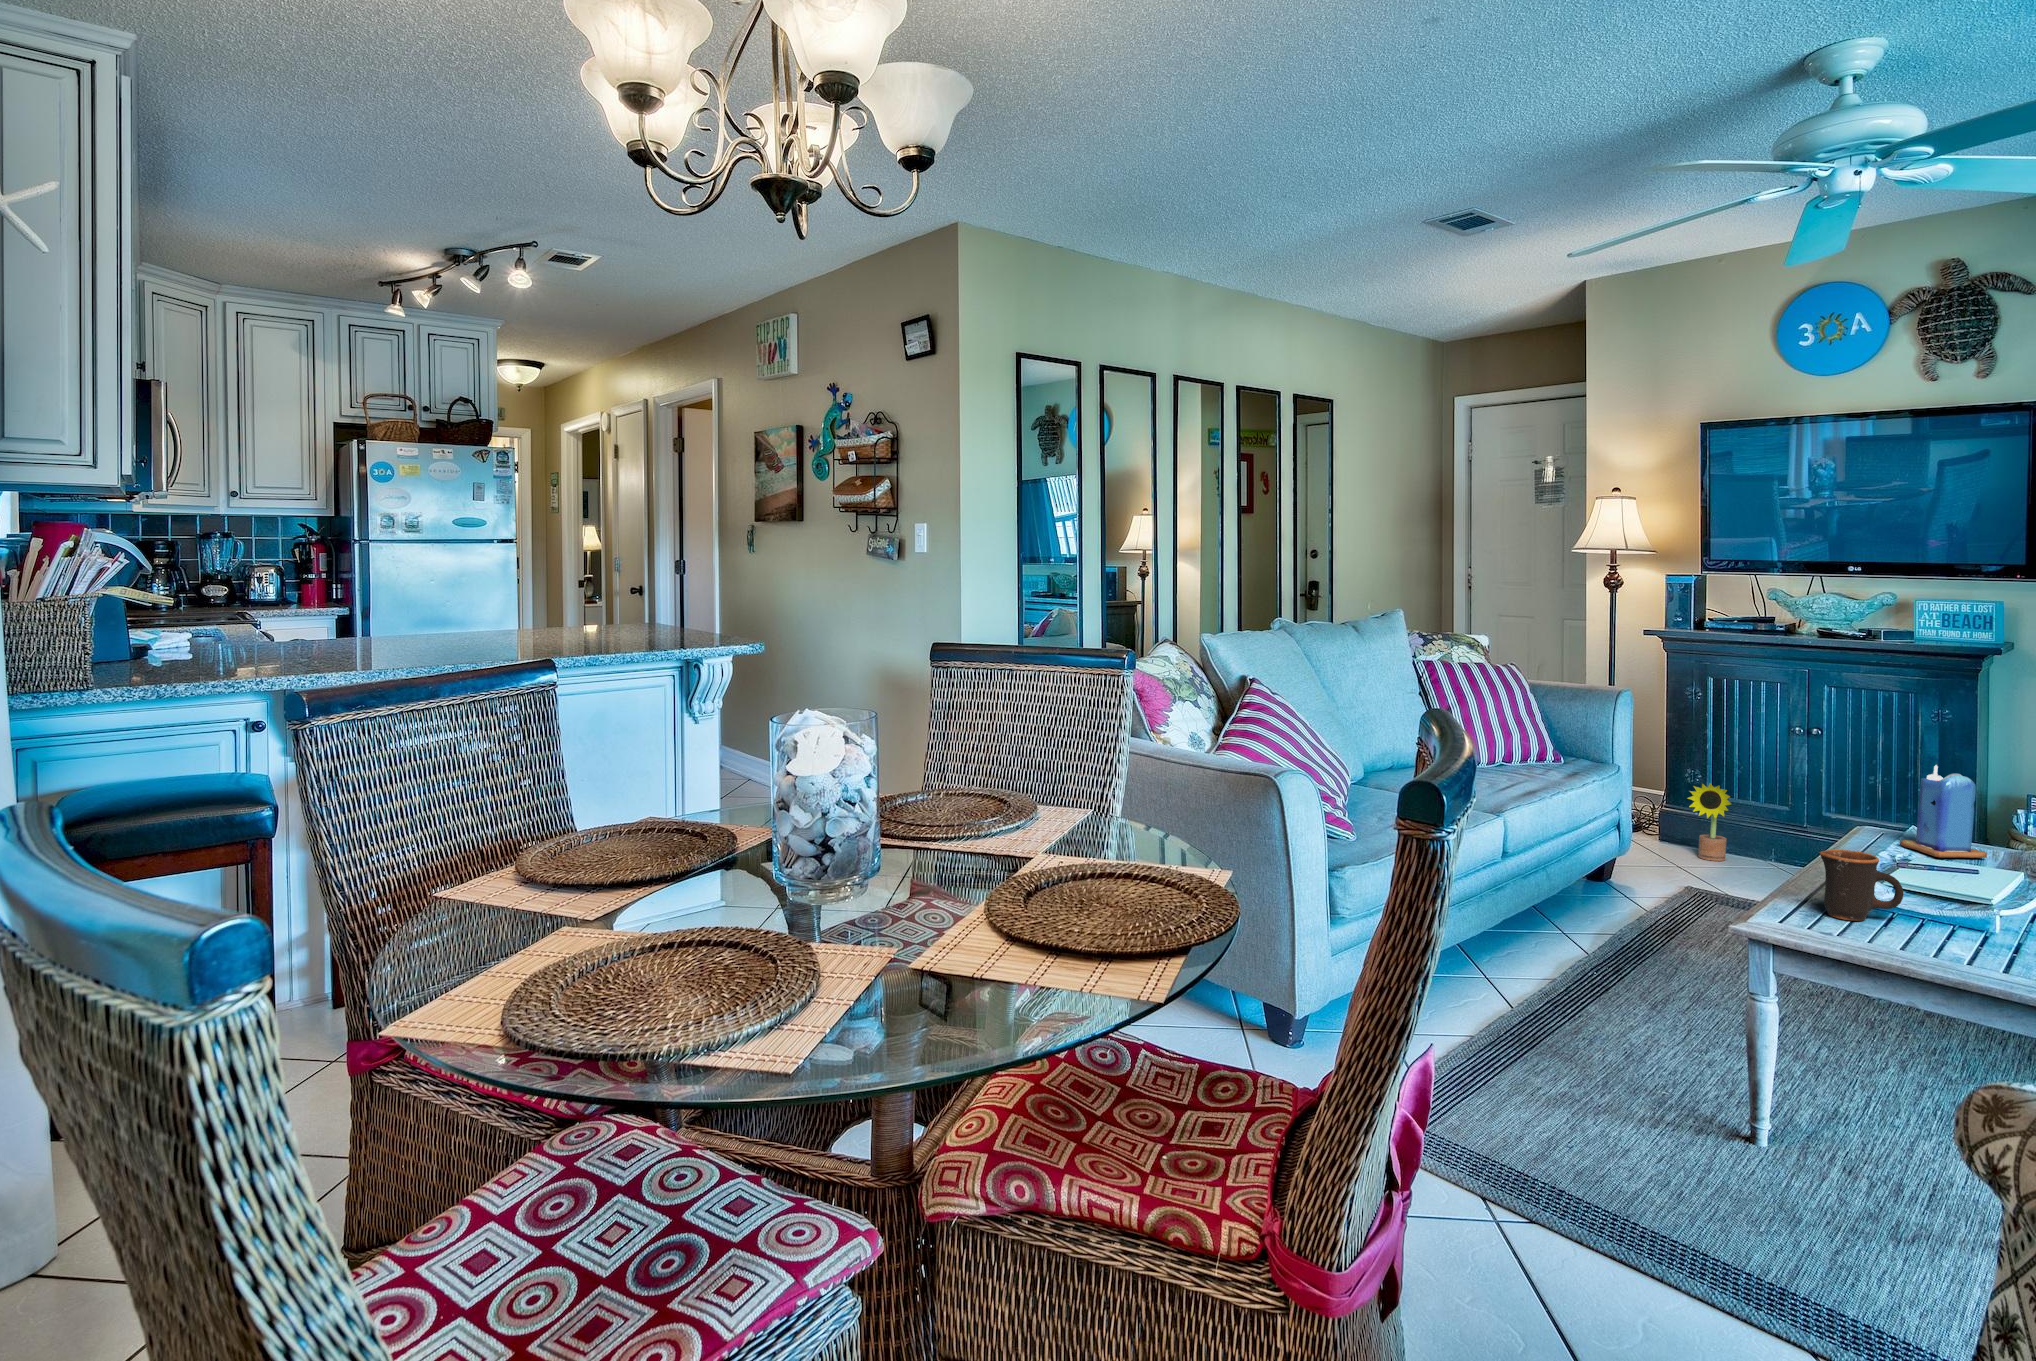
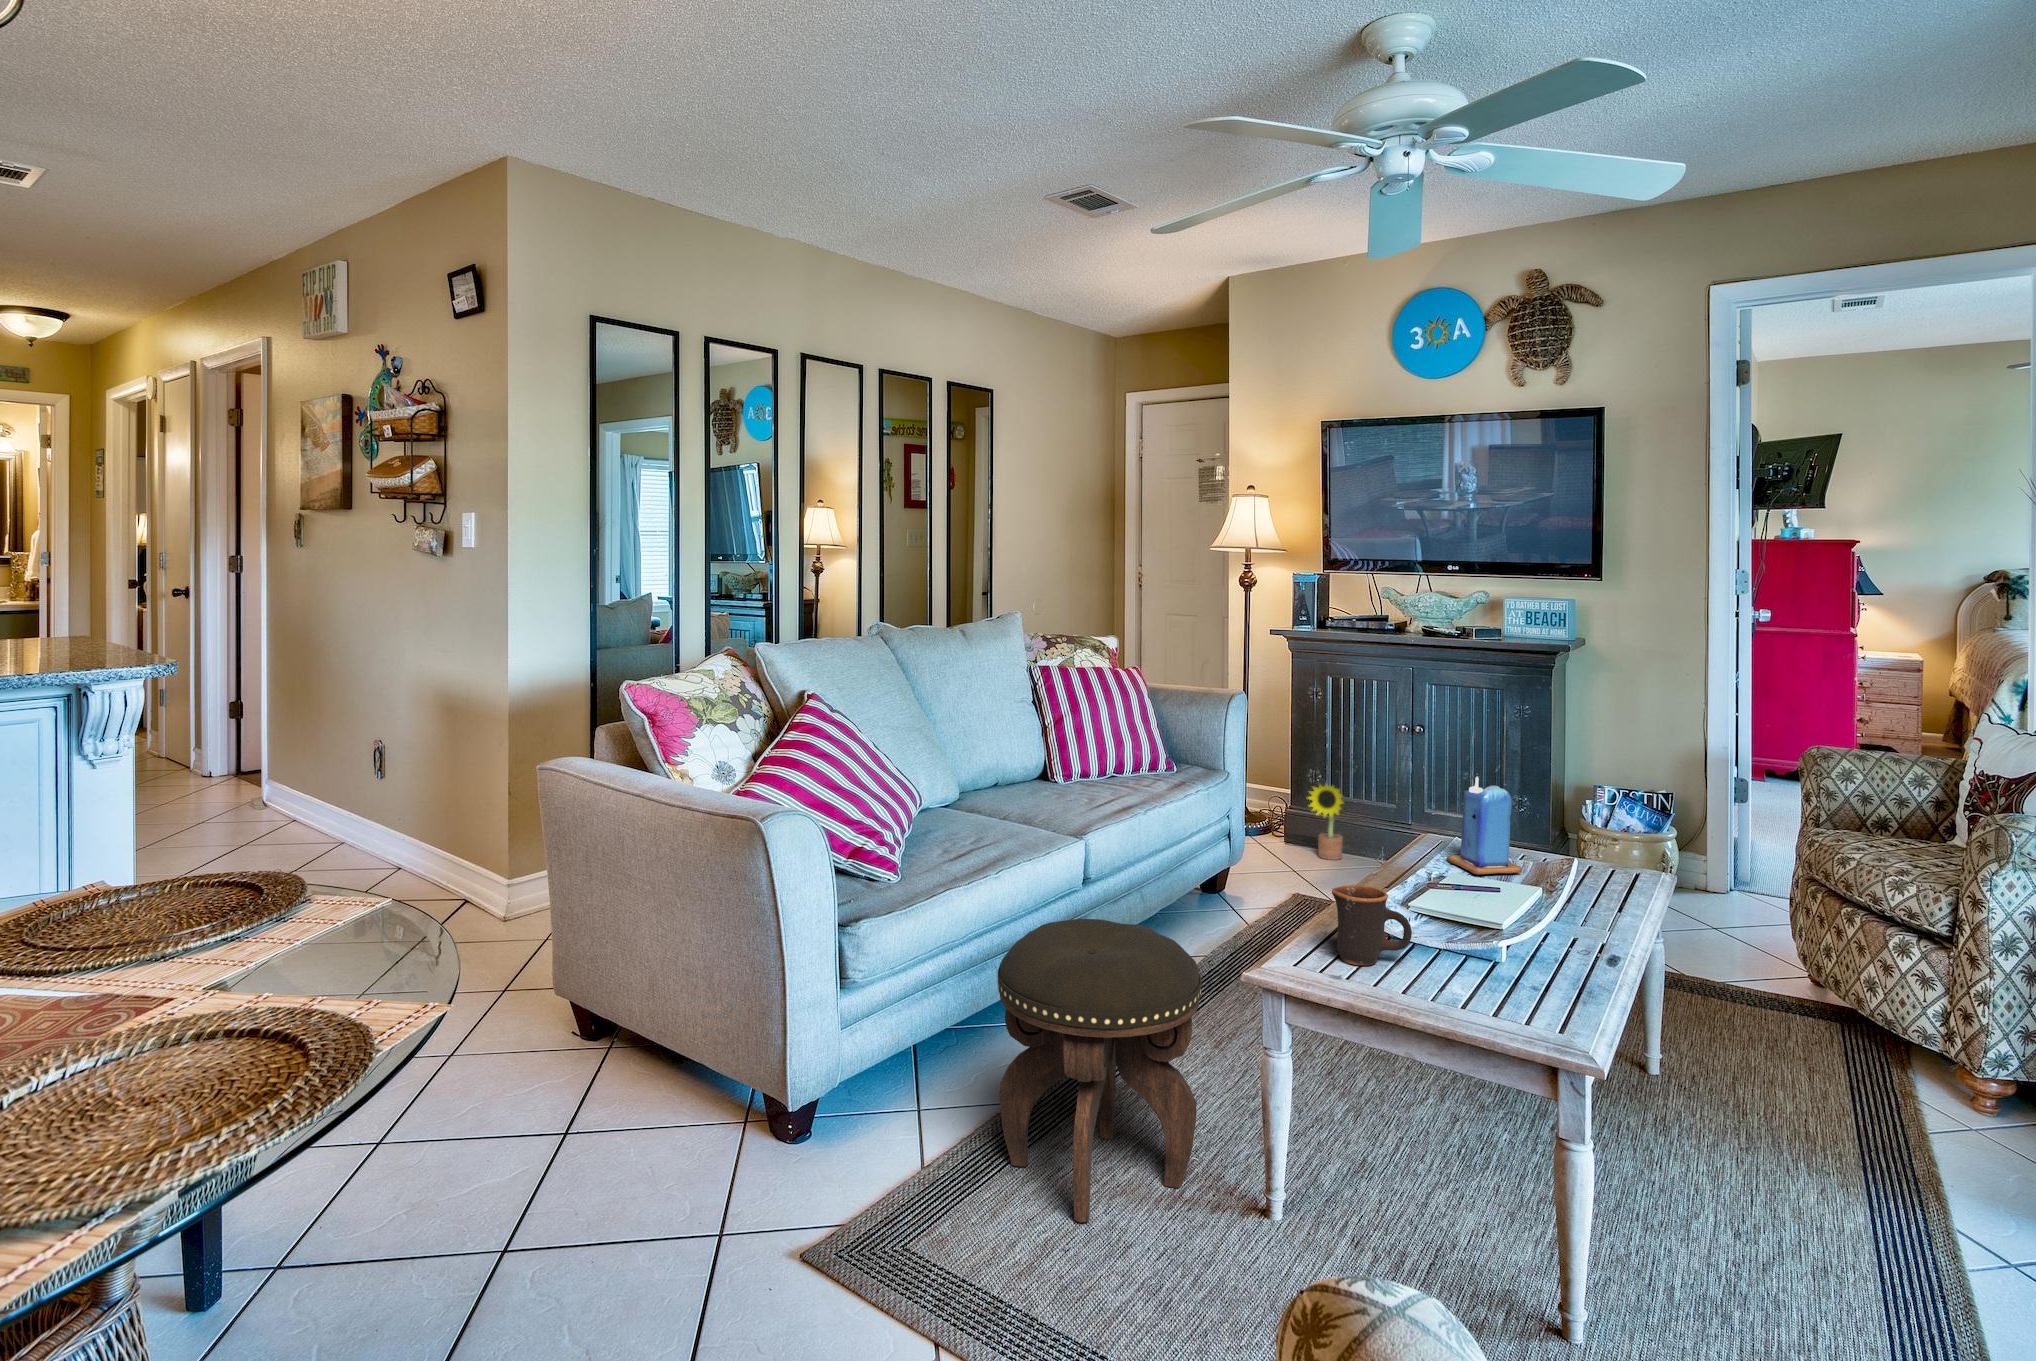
footstool: none [1483,876,1684,1130] -> present [998,919,1202,1223]

